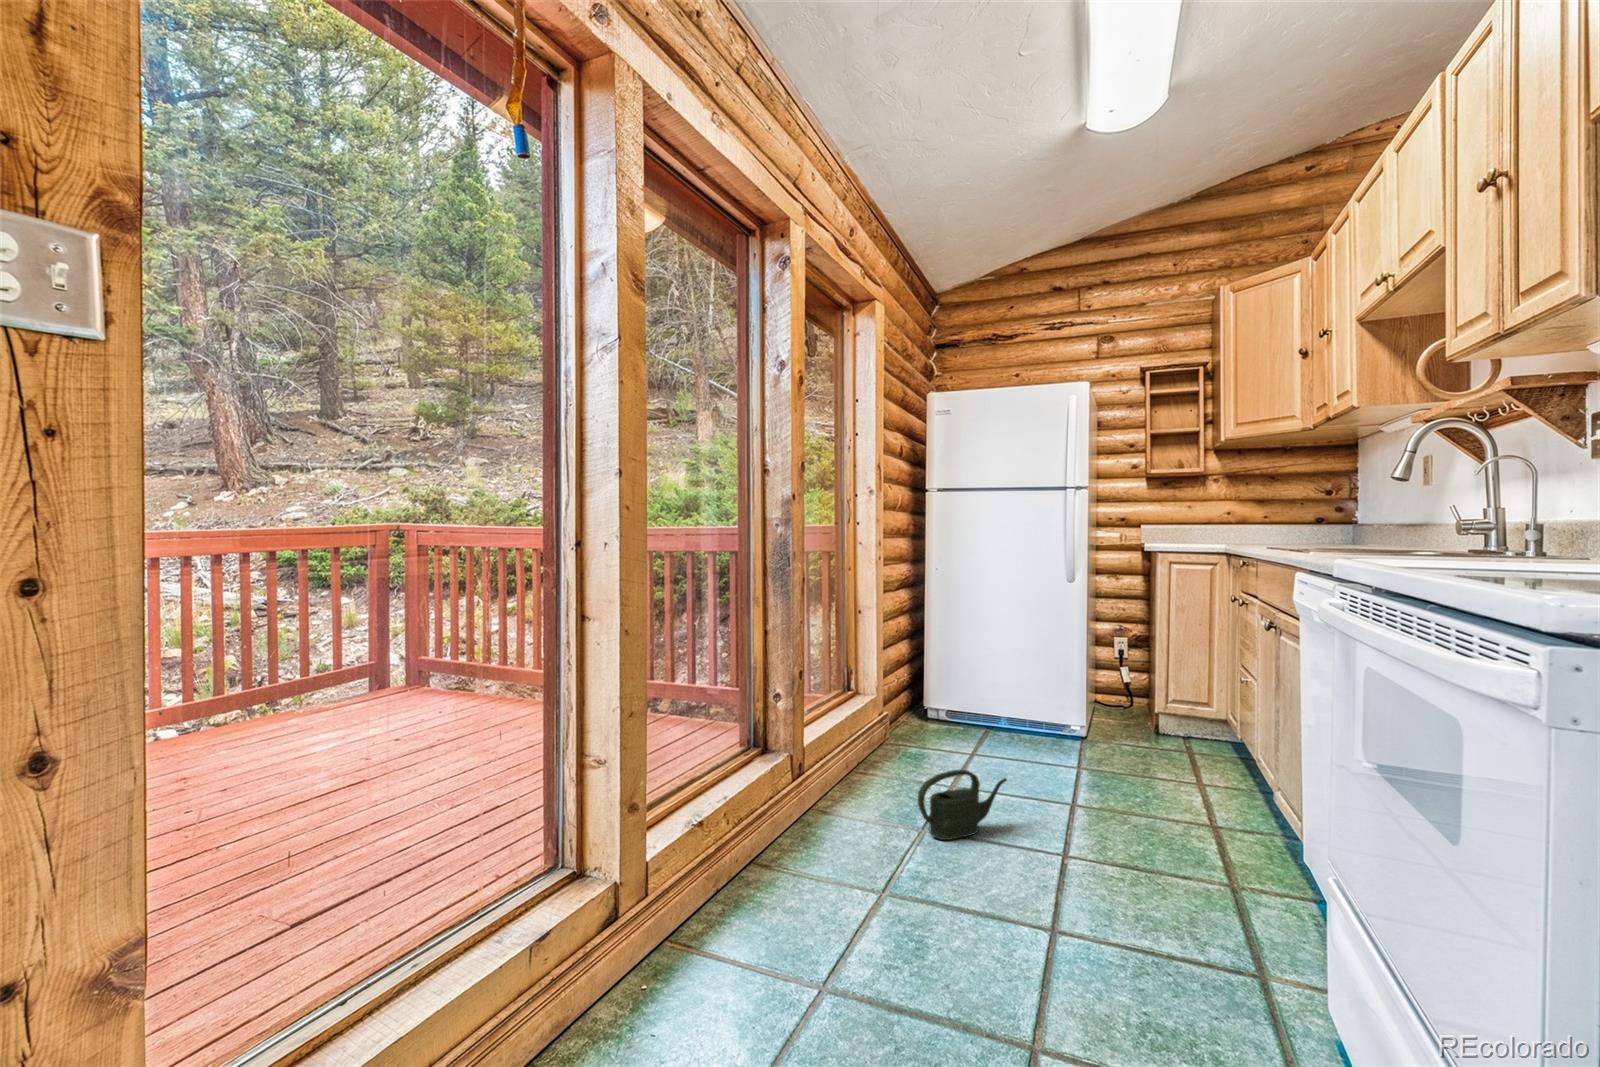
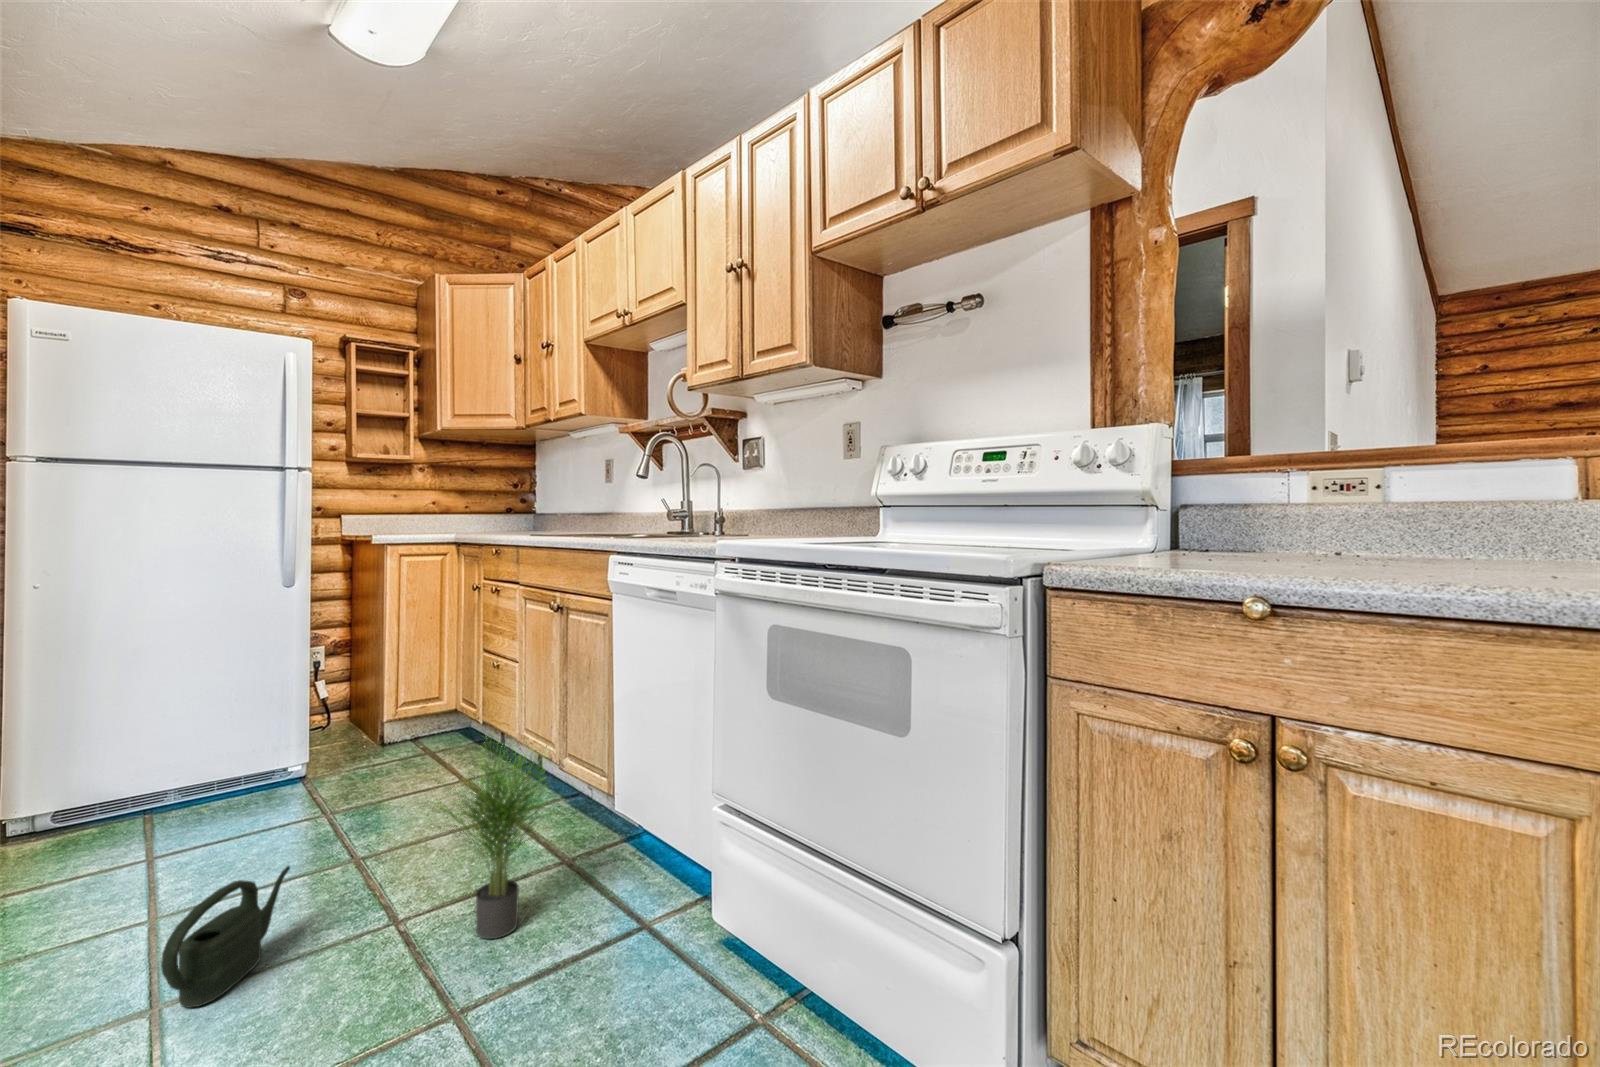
potted plant: none [1067,714,1192,908] -> present [432,733,547,939]

